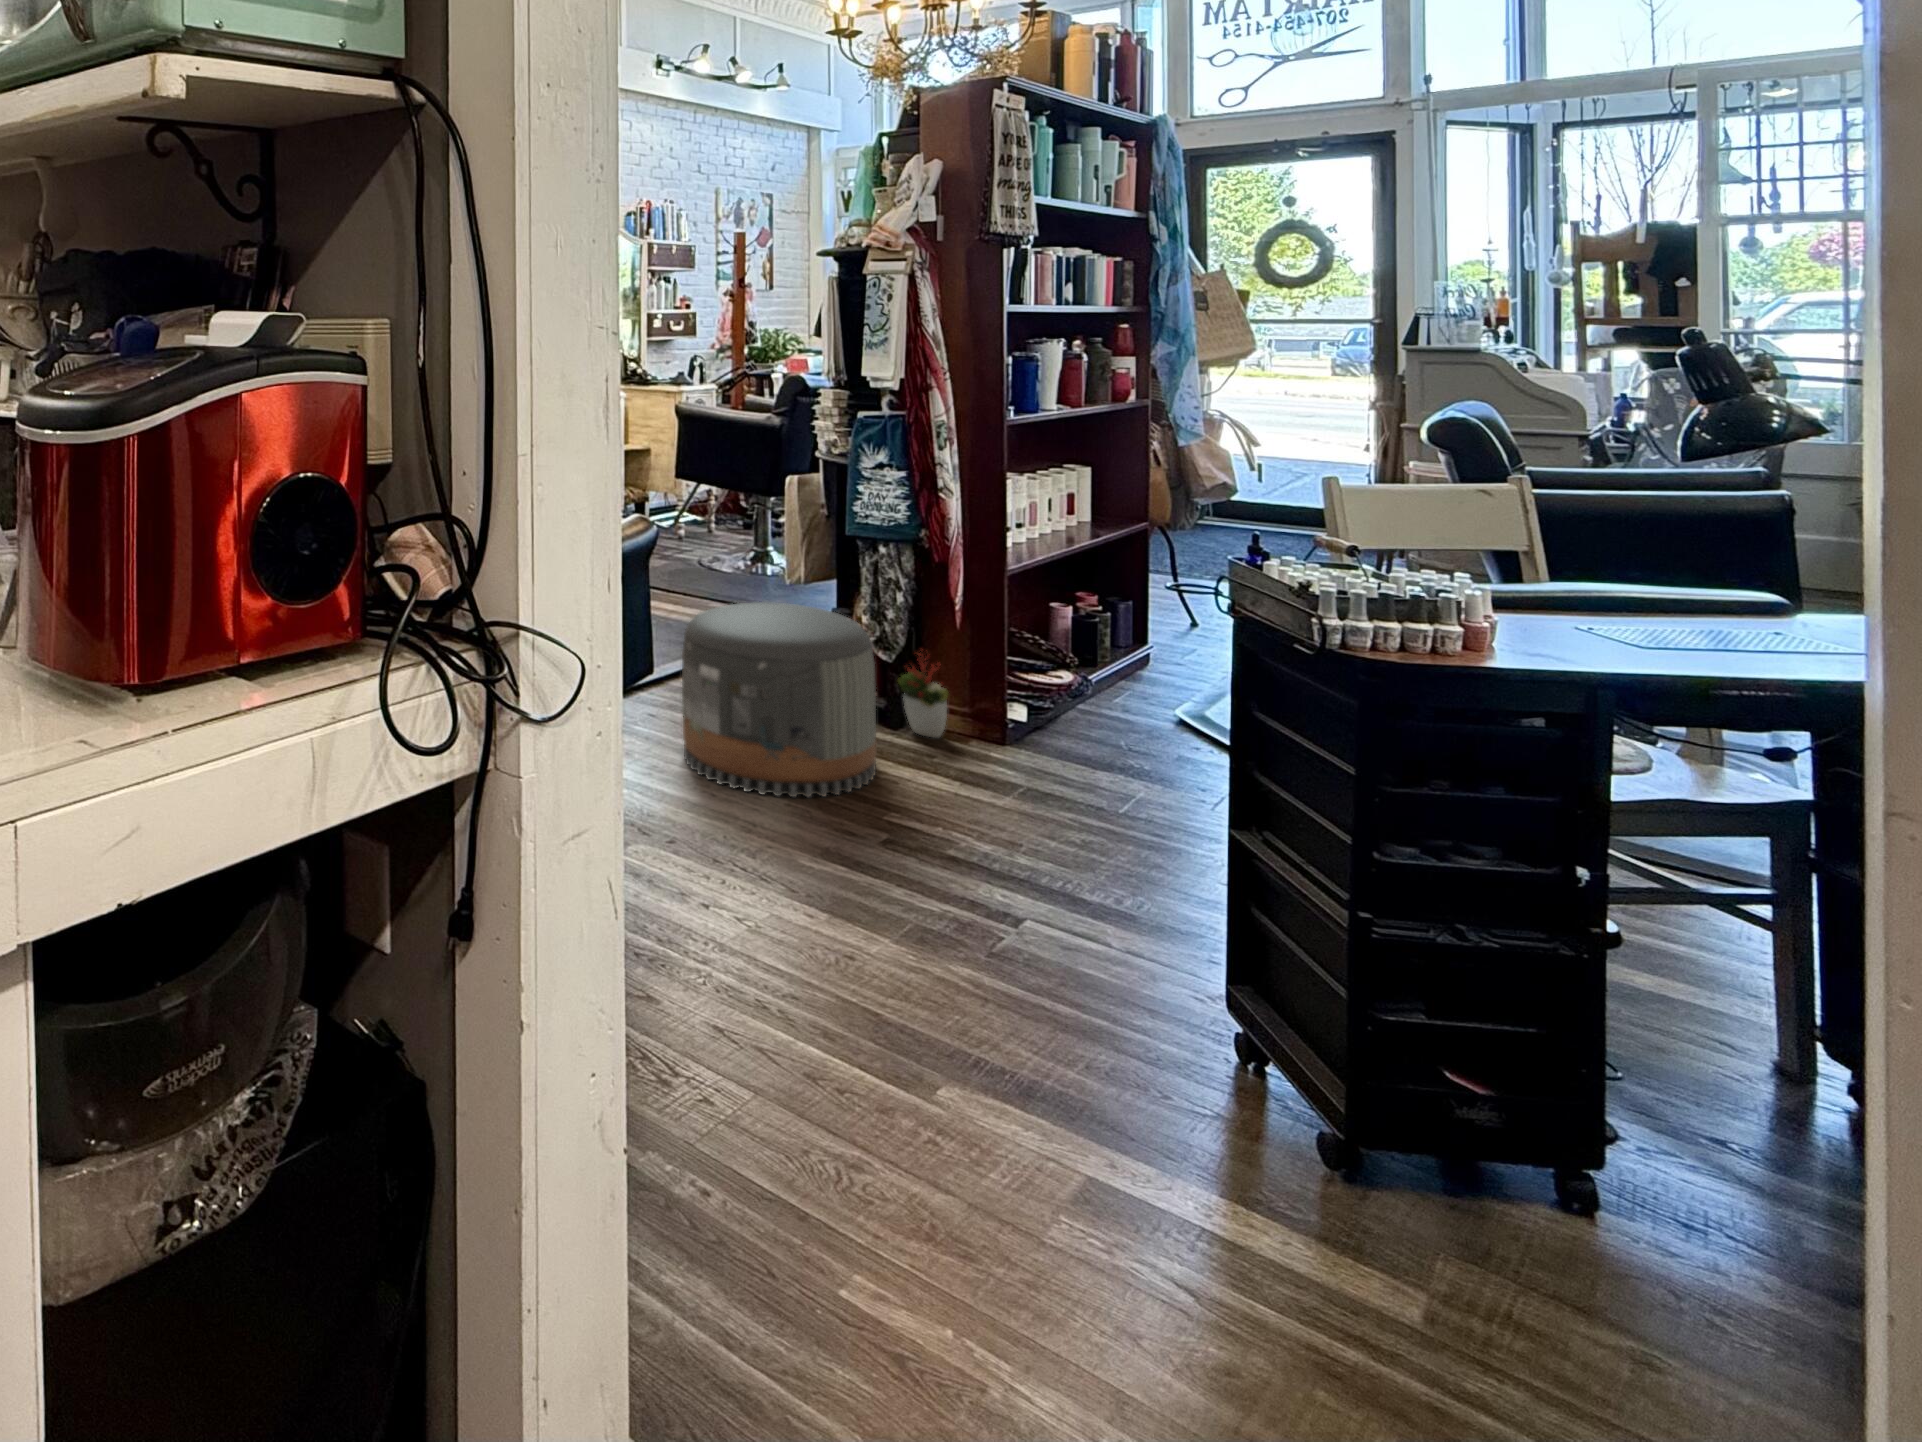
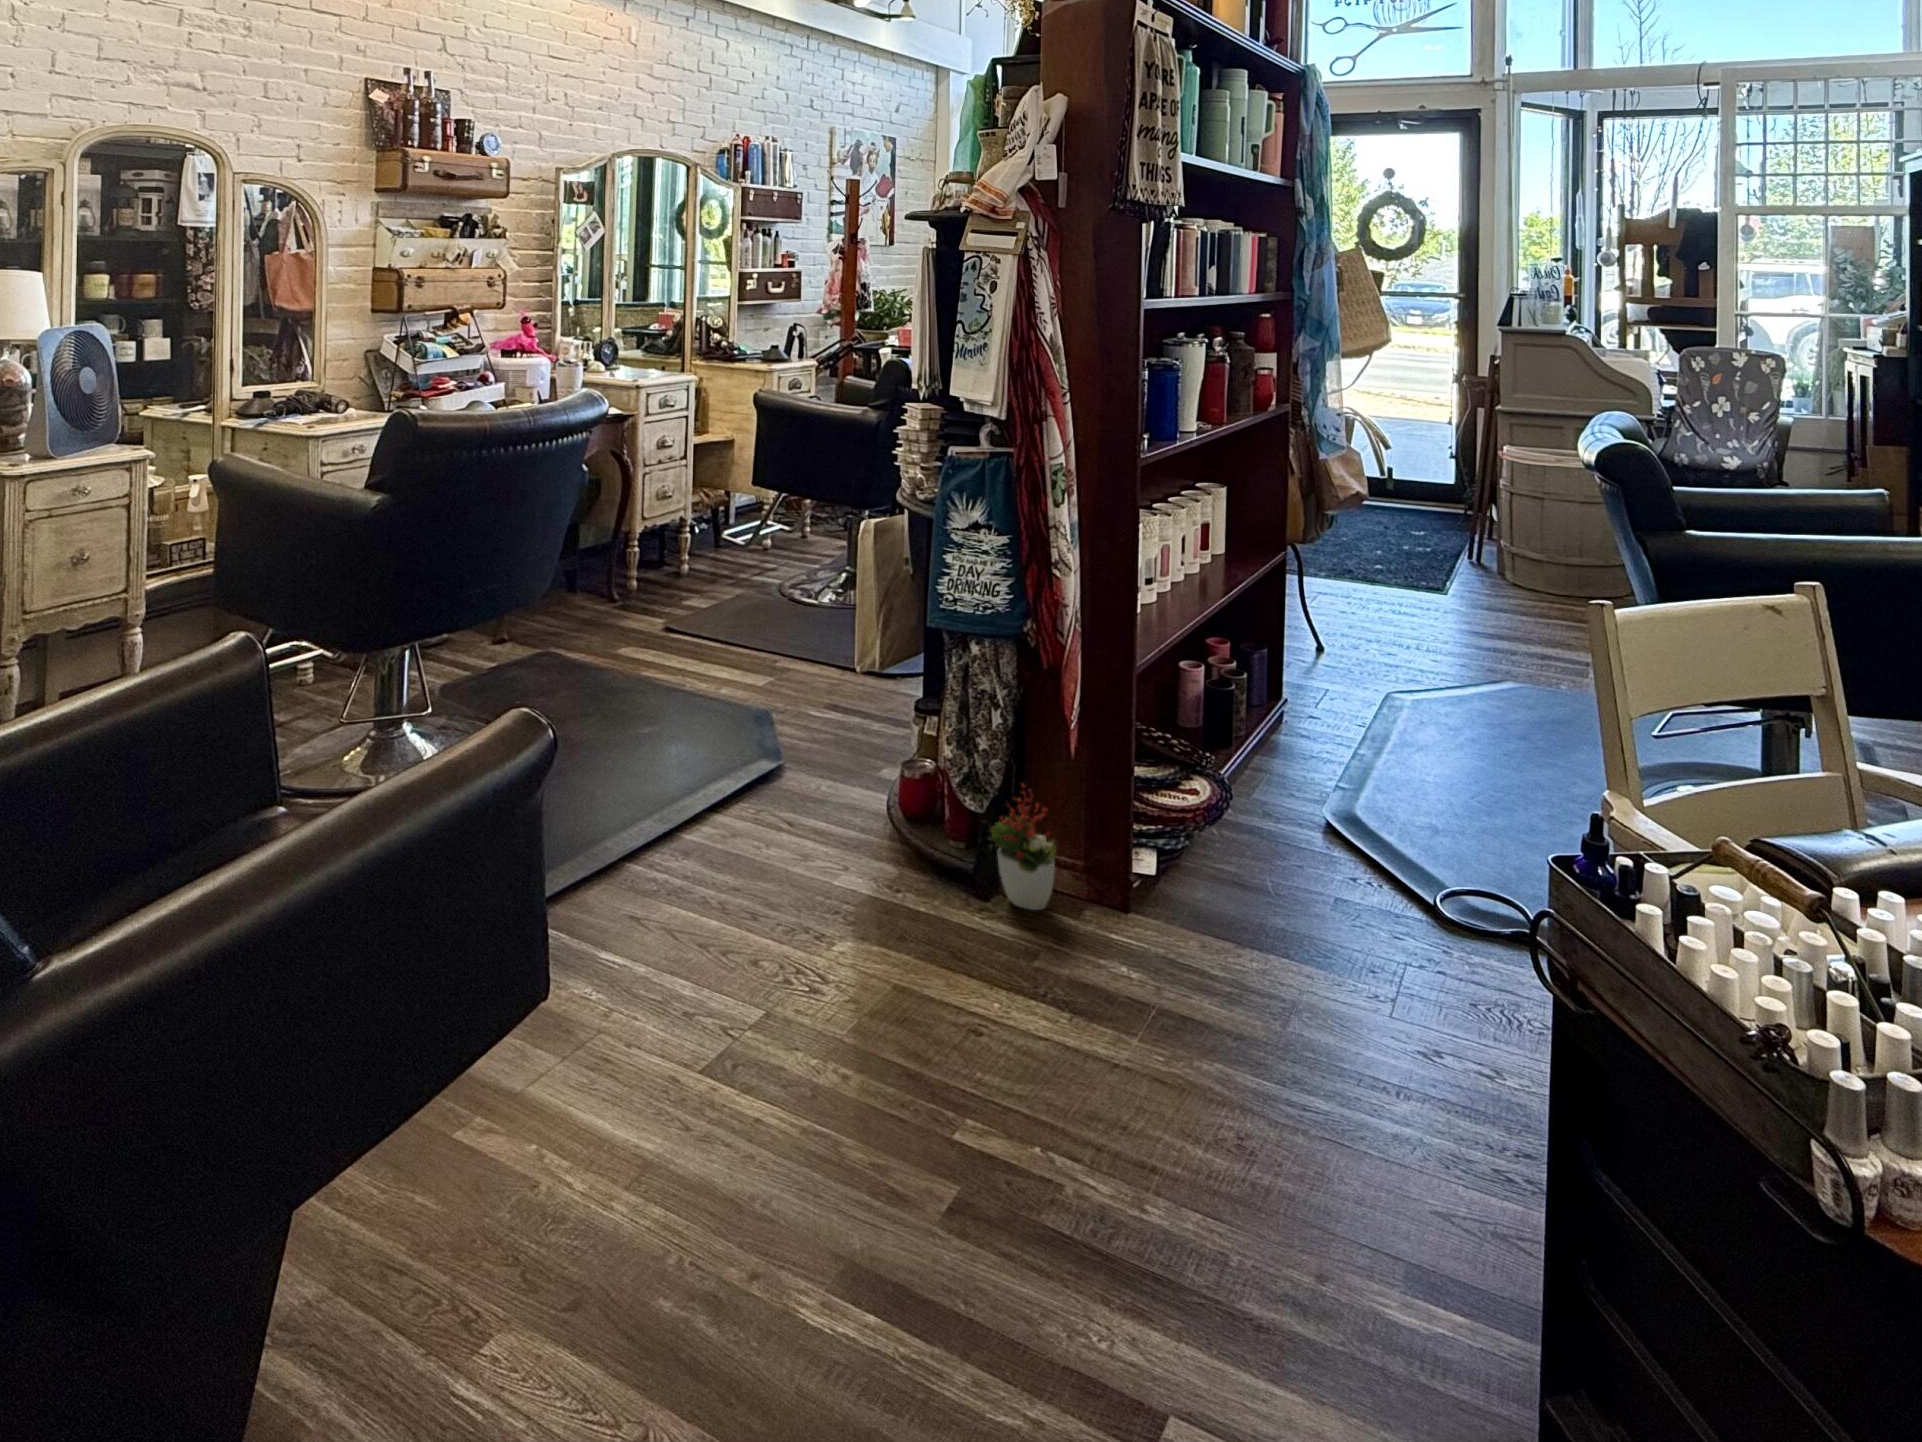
pouf: present [682,602,876,797] -> none [659,748,954,1114]

